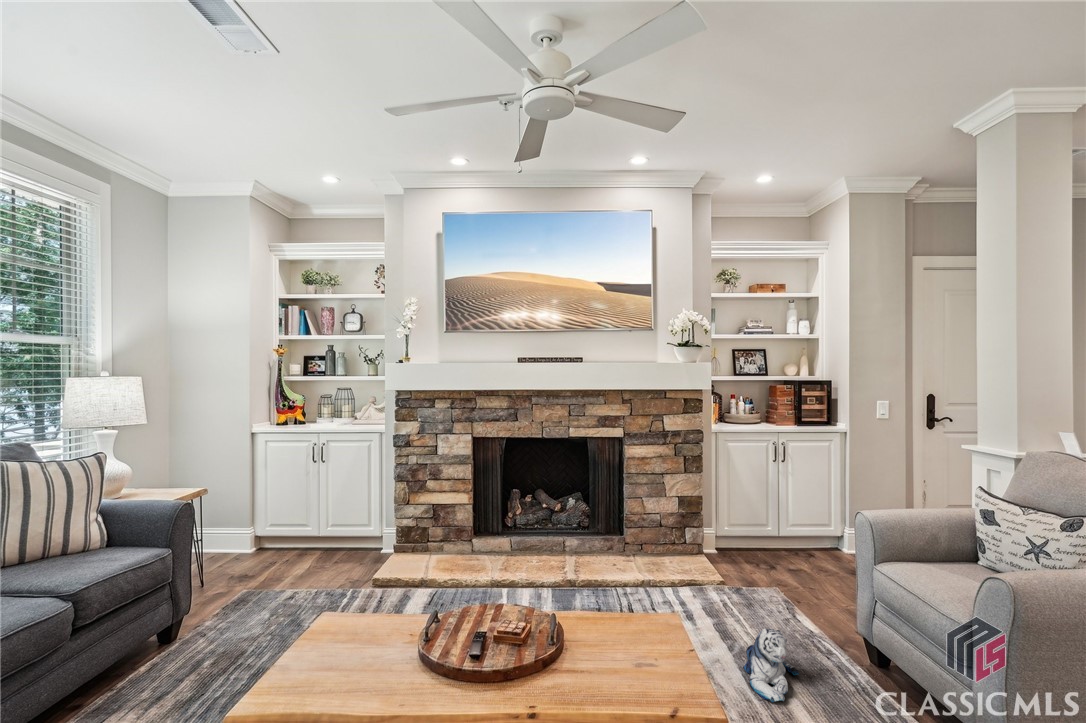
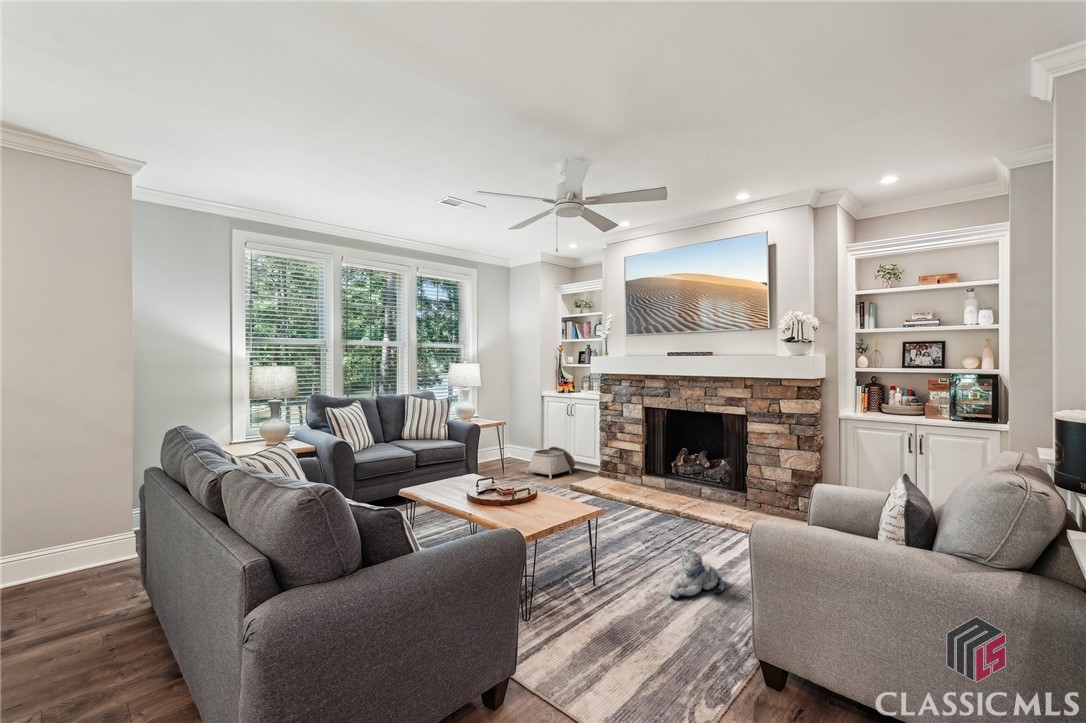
basket: none [258,517,338,577] -> present [526,446,575,479]

